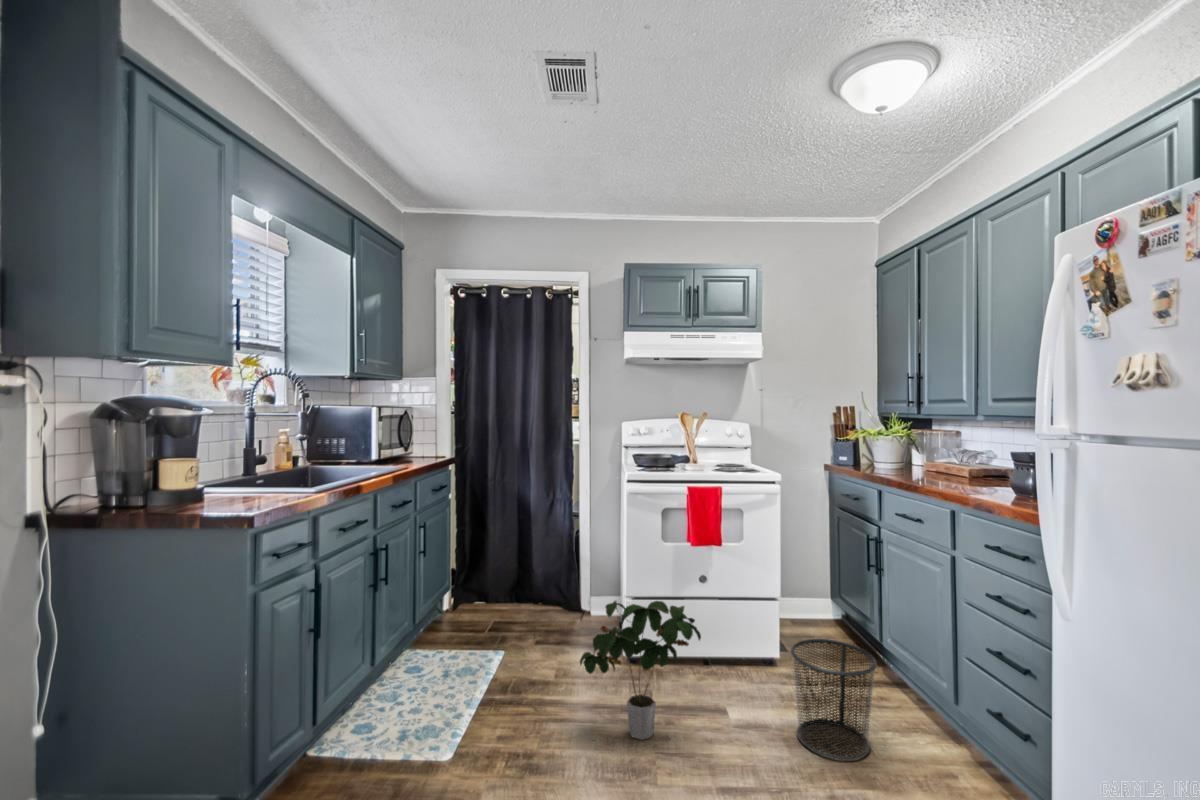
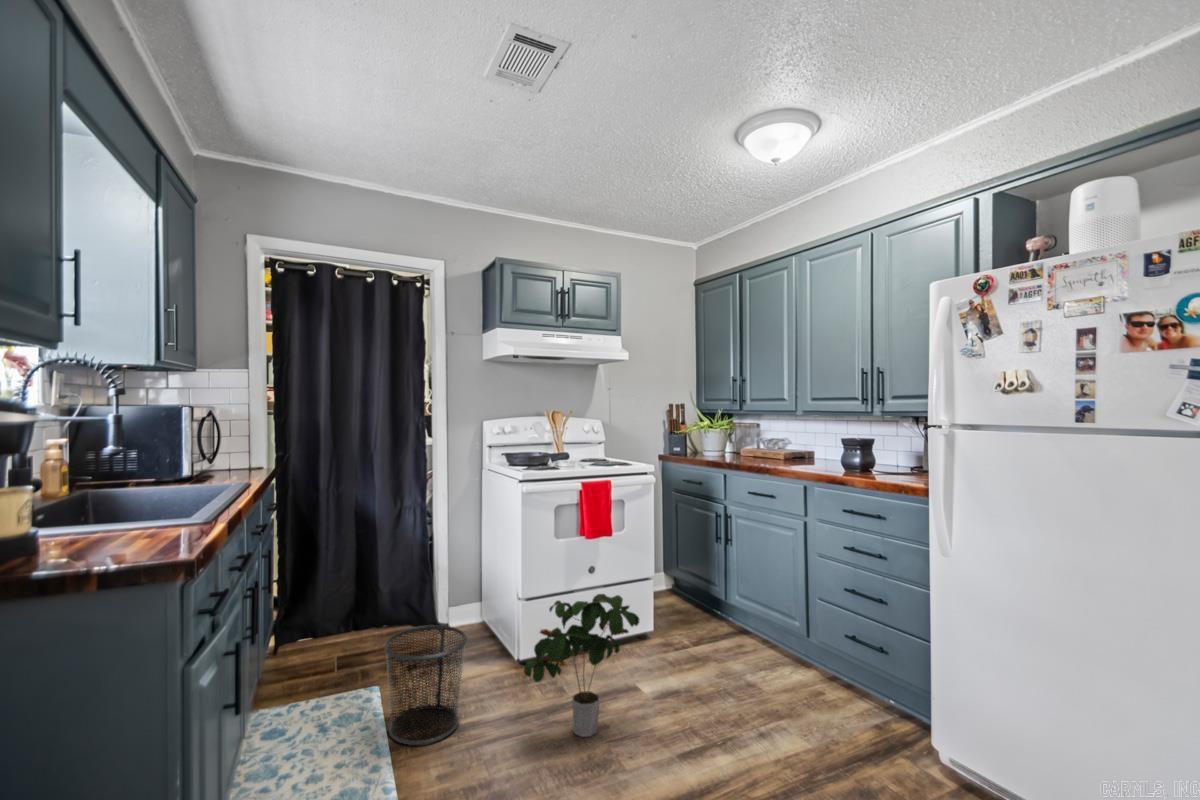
waste bin: present [791,639,877,760] -> present [384,625,467,745]

